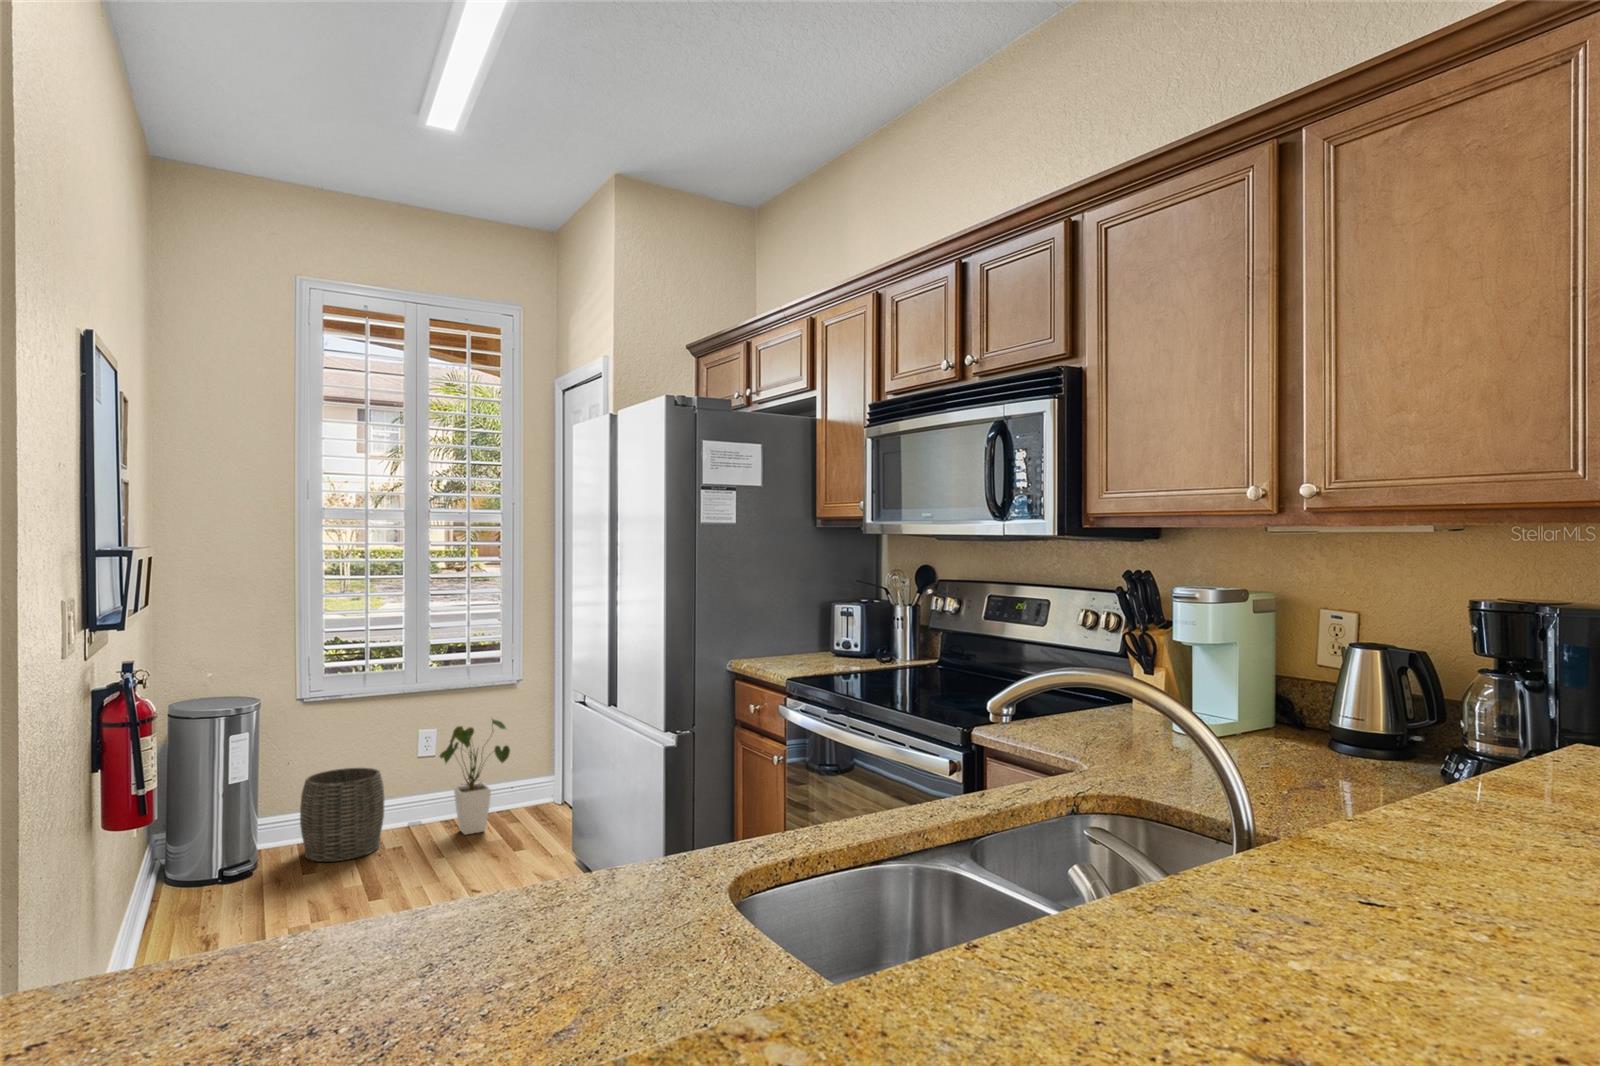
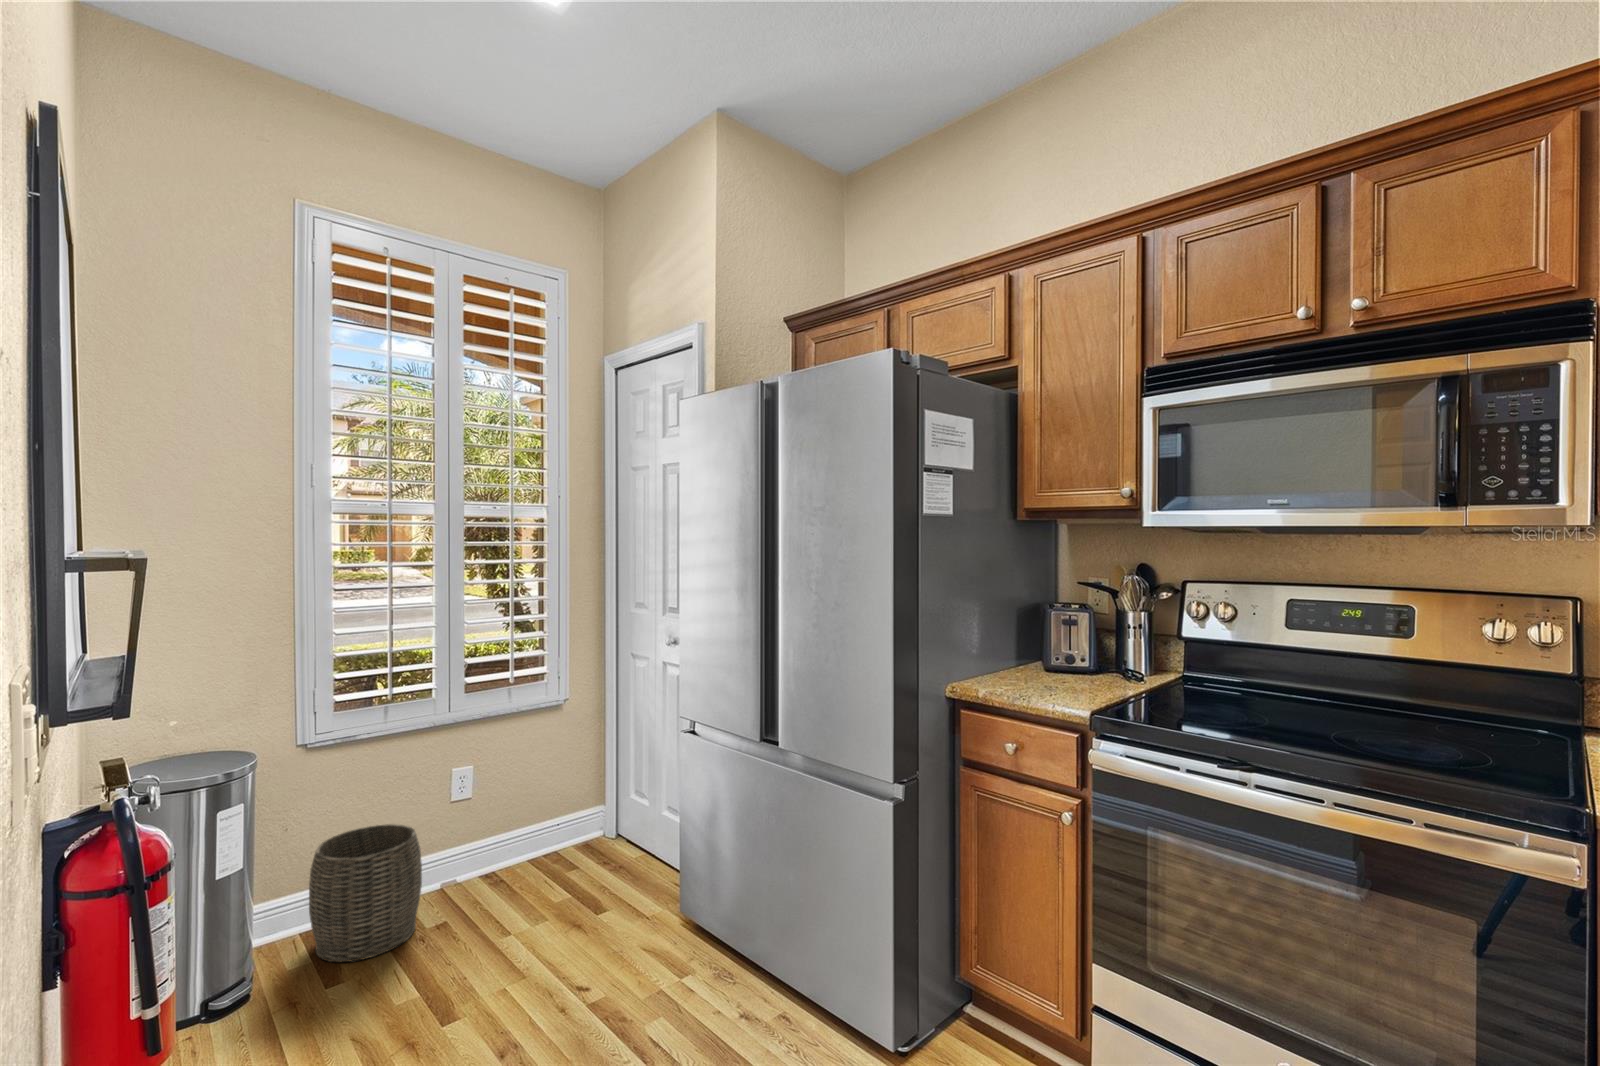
house plant: present [440,720,510,835] -> none [481,744,578,895]

